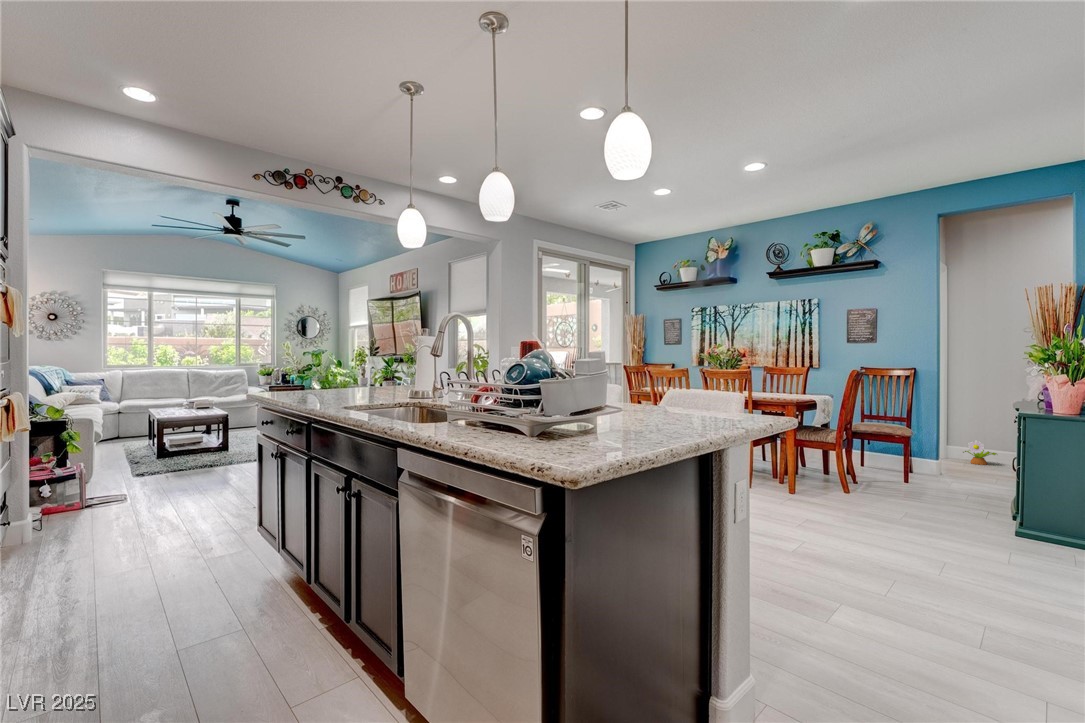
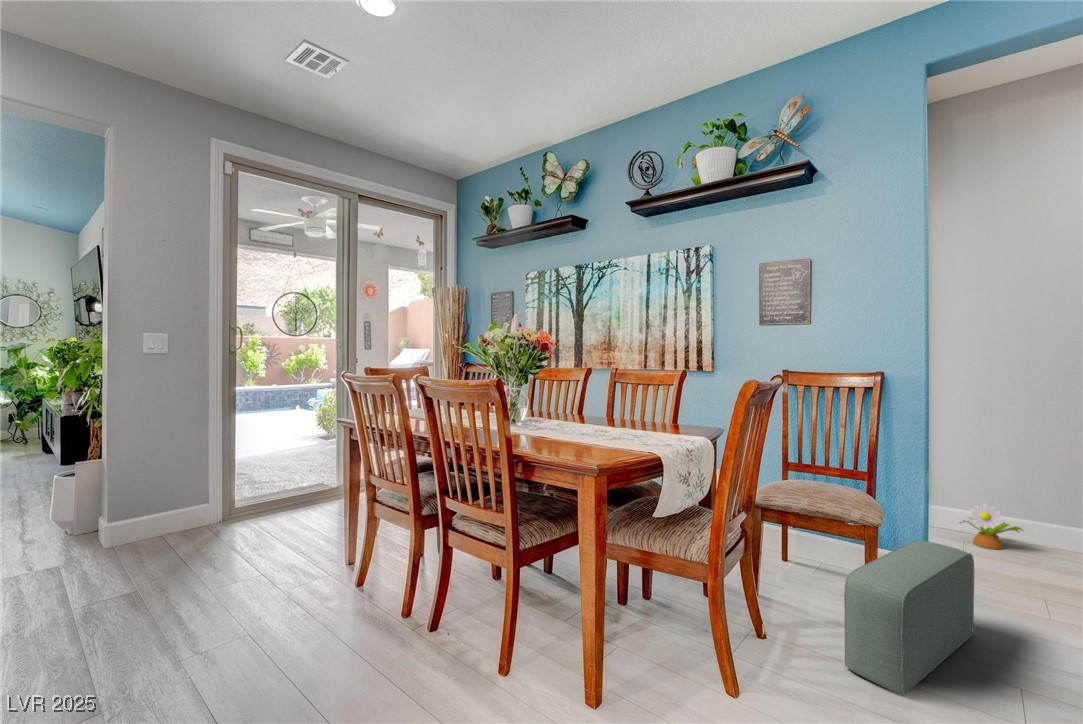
pouf: none [893,444,954,493] -> present [844,540,974,694]

